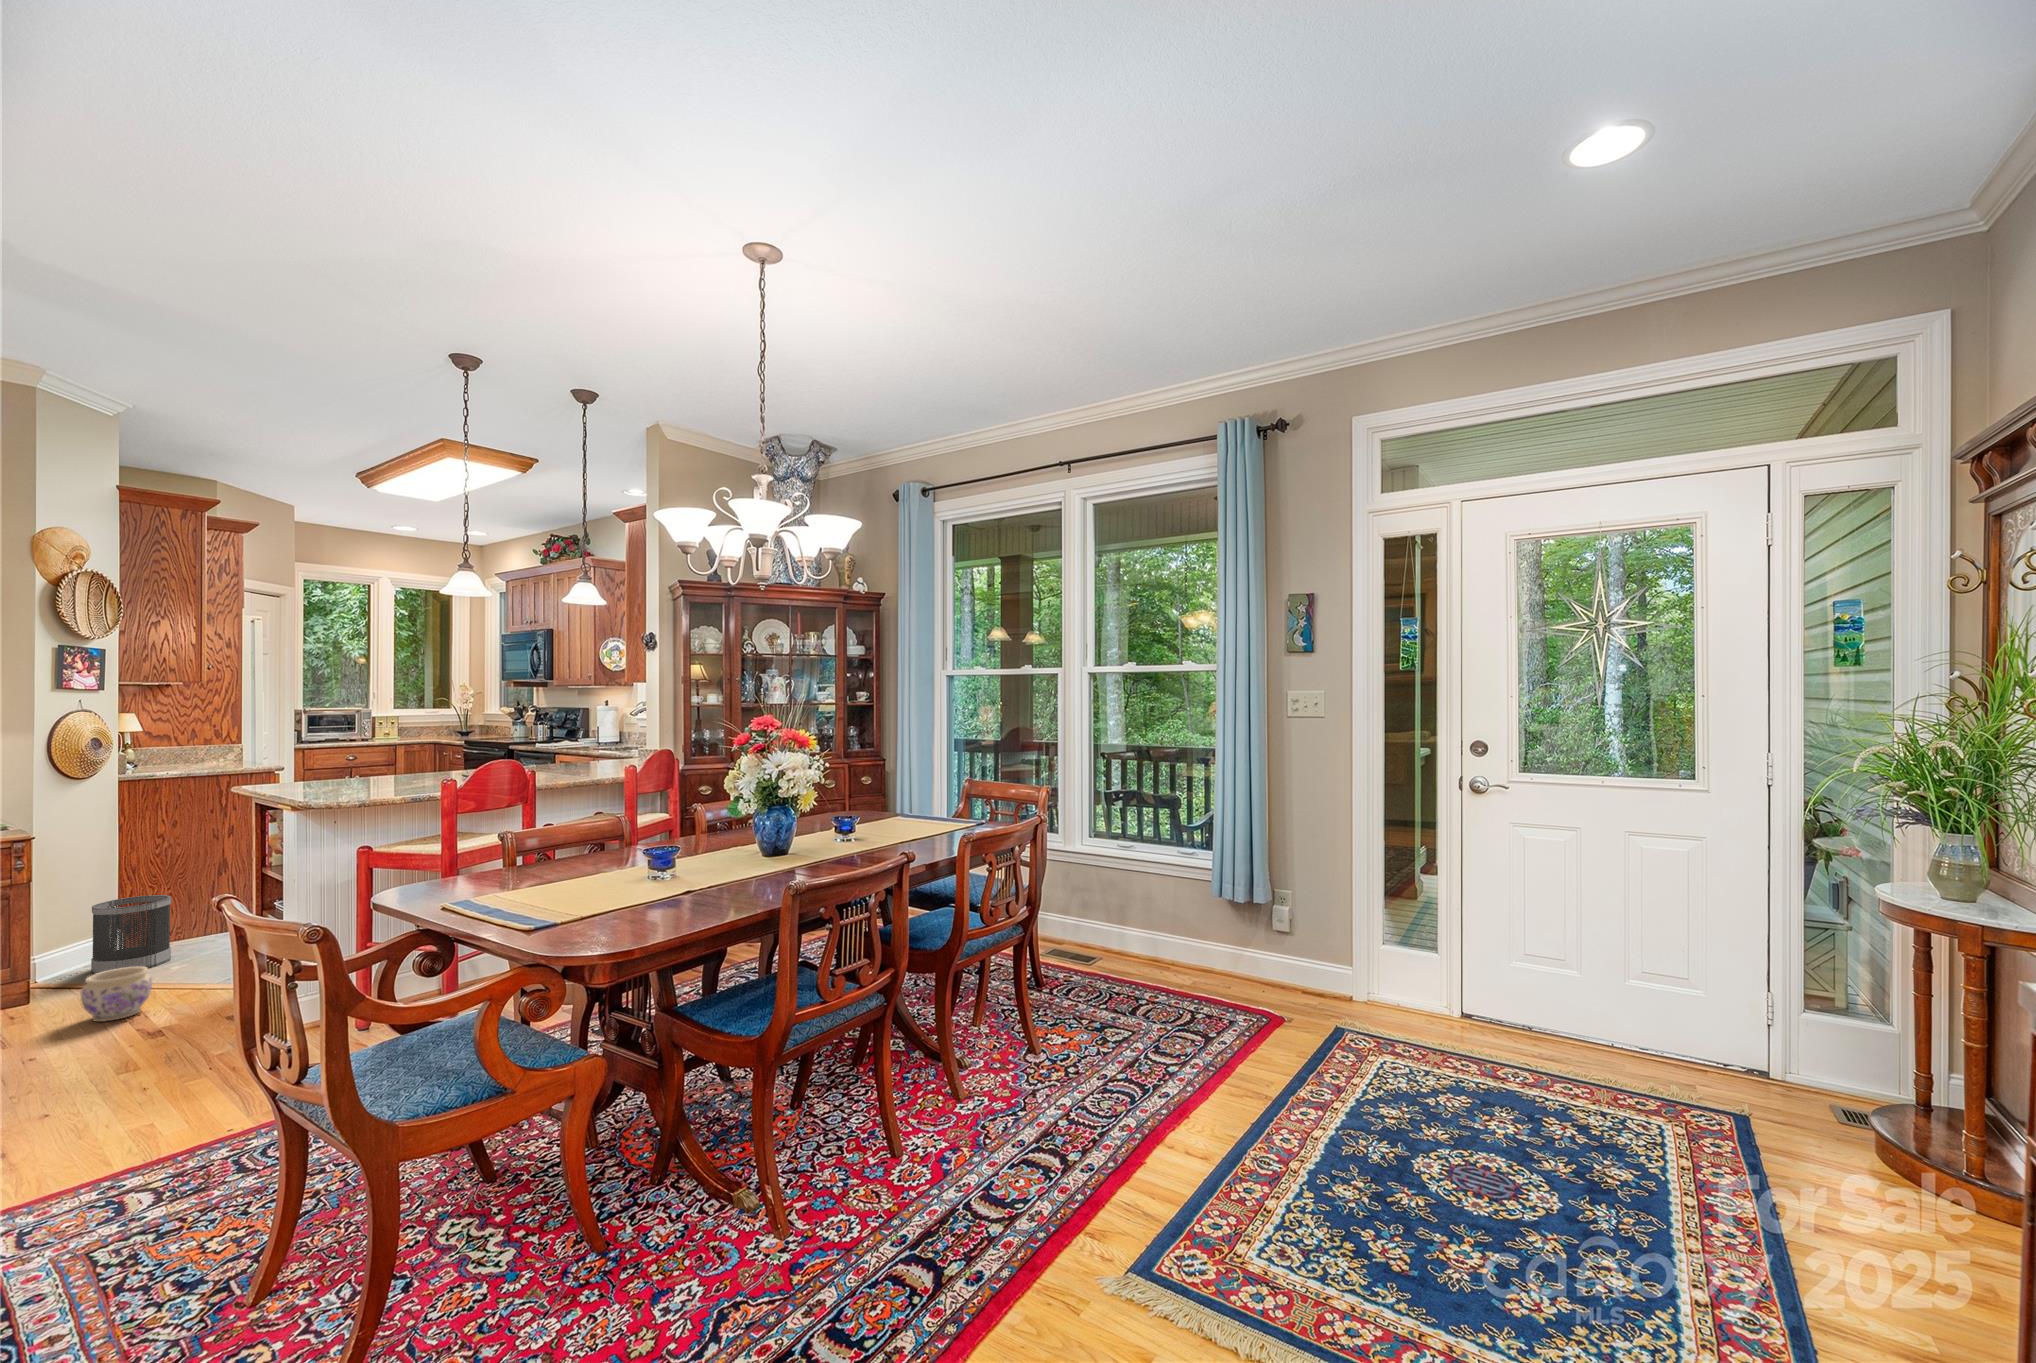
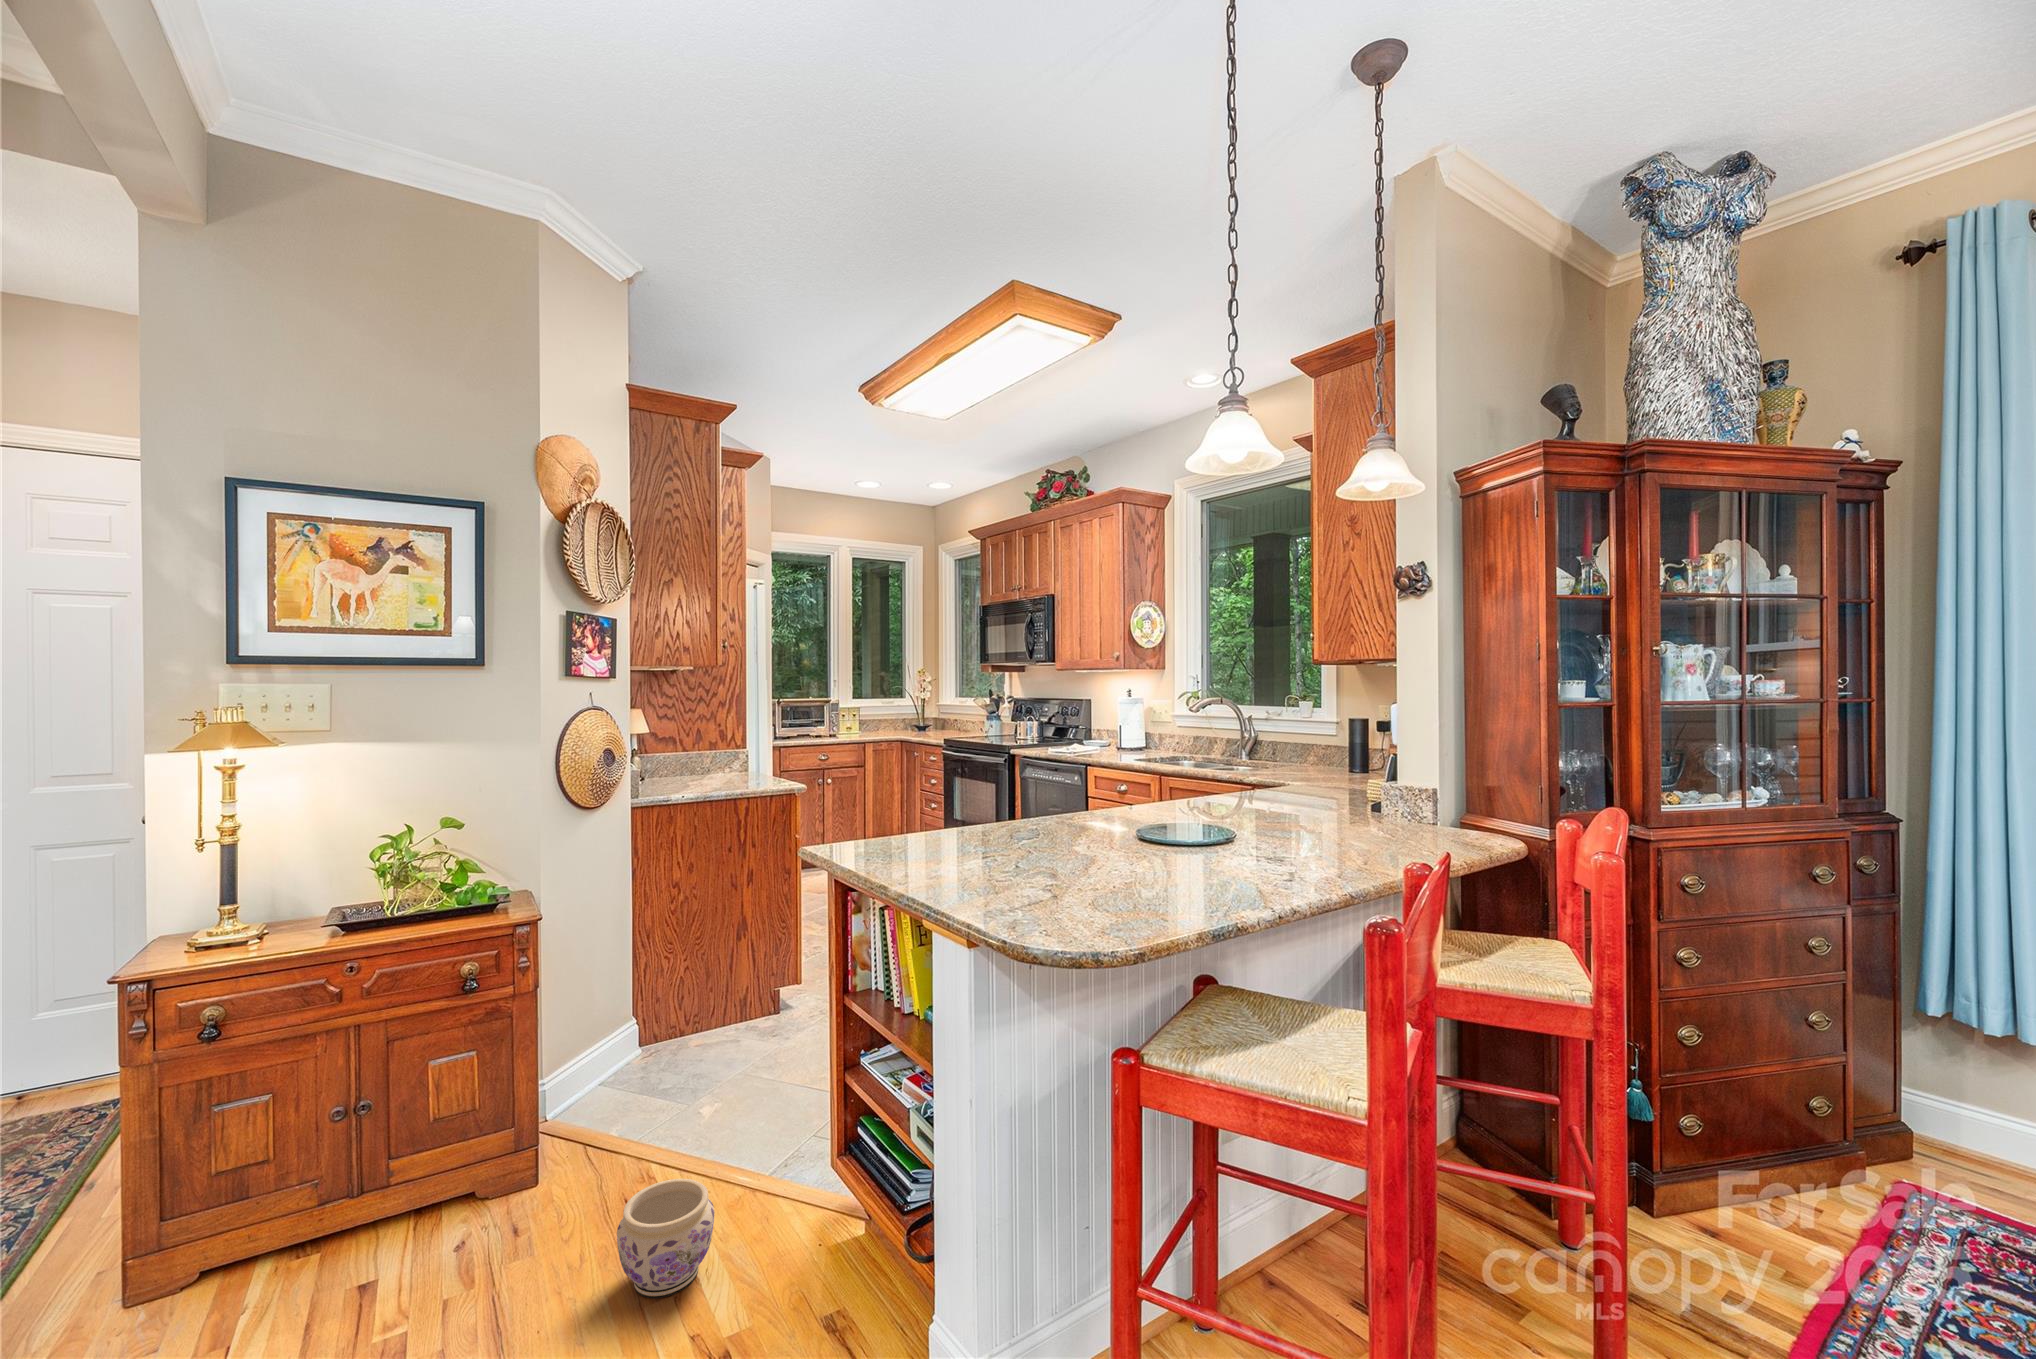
wastebasket: present [91,895,171,974] -> none [608,986,700,1119]

